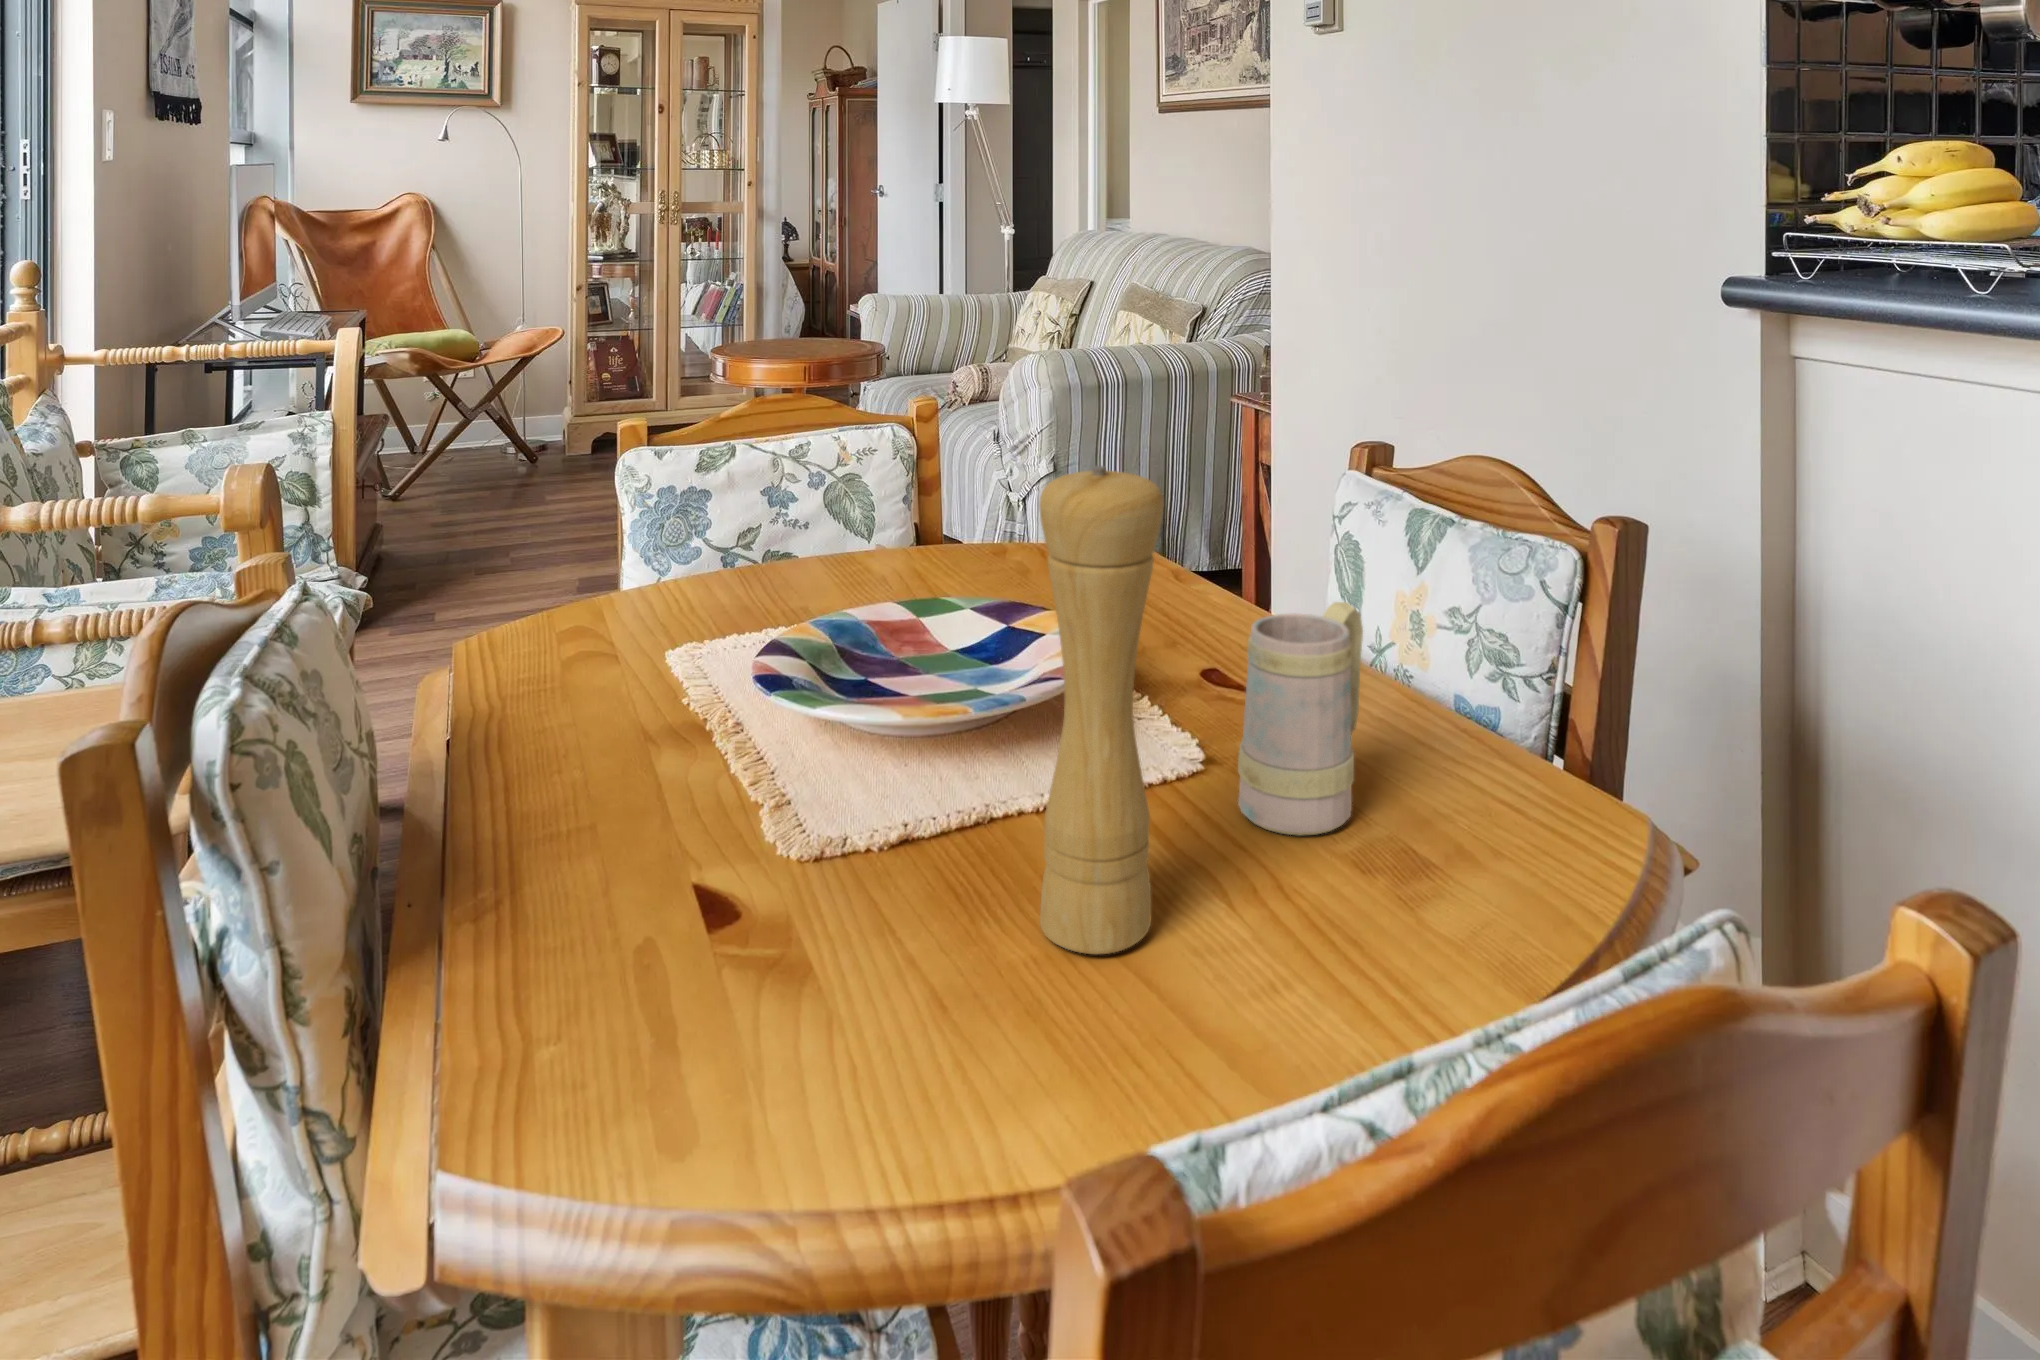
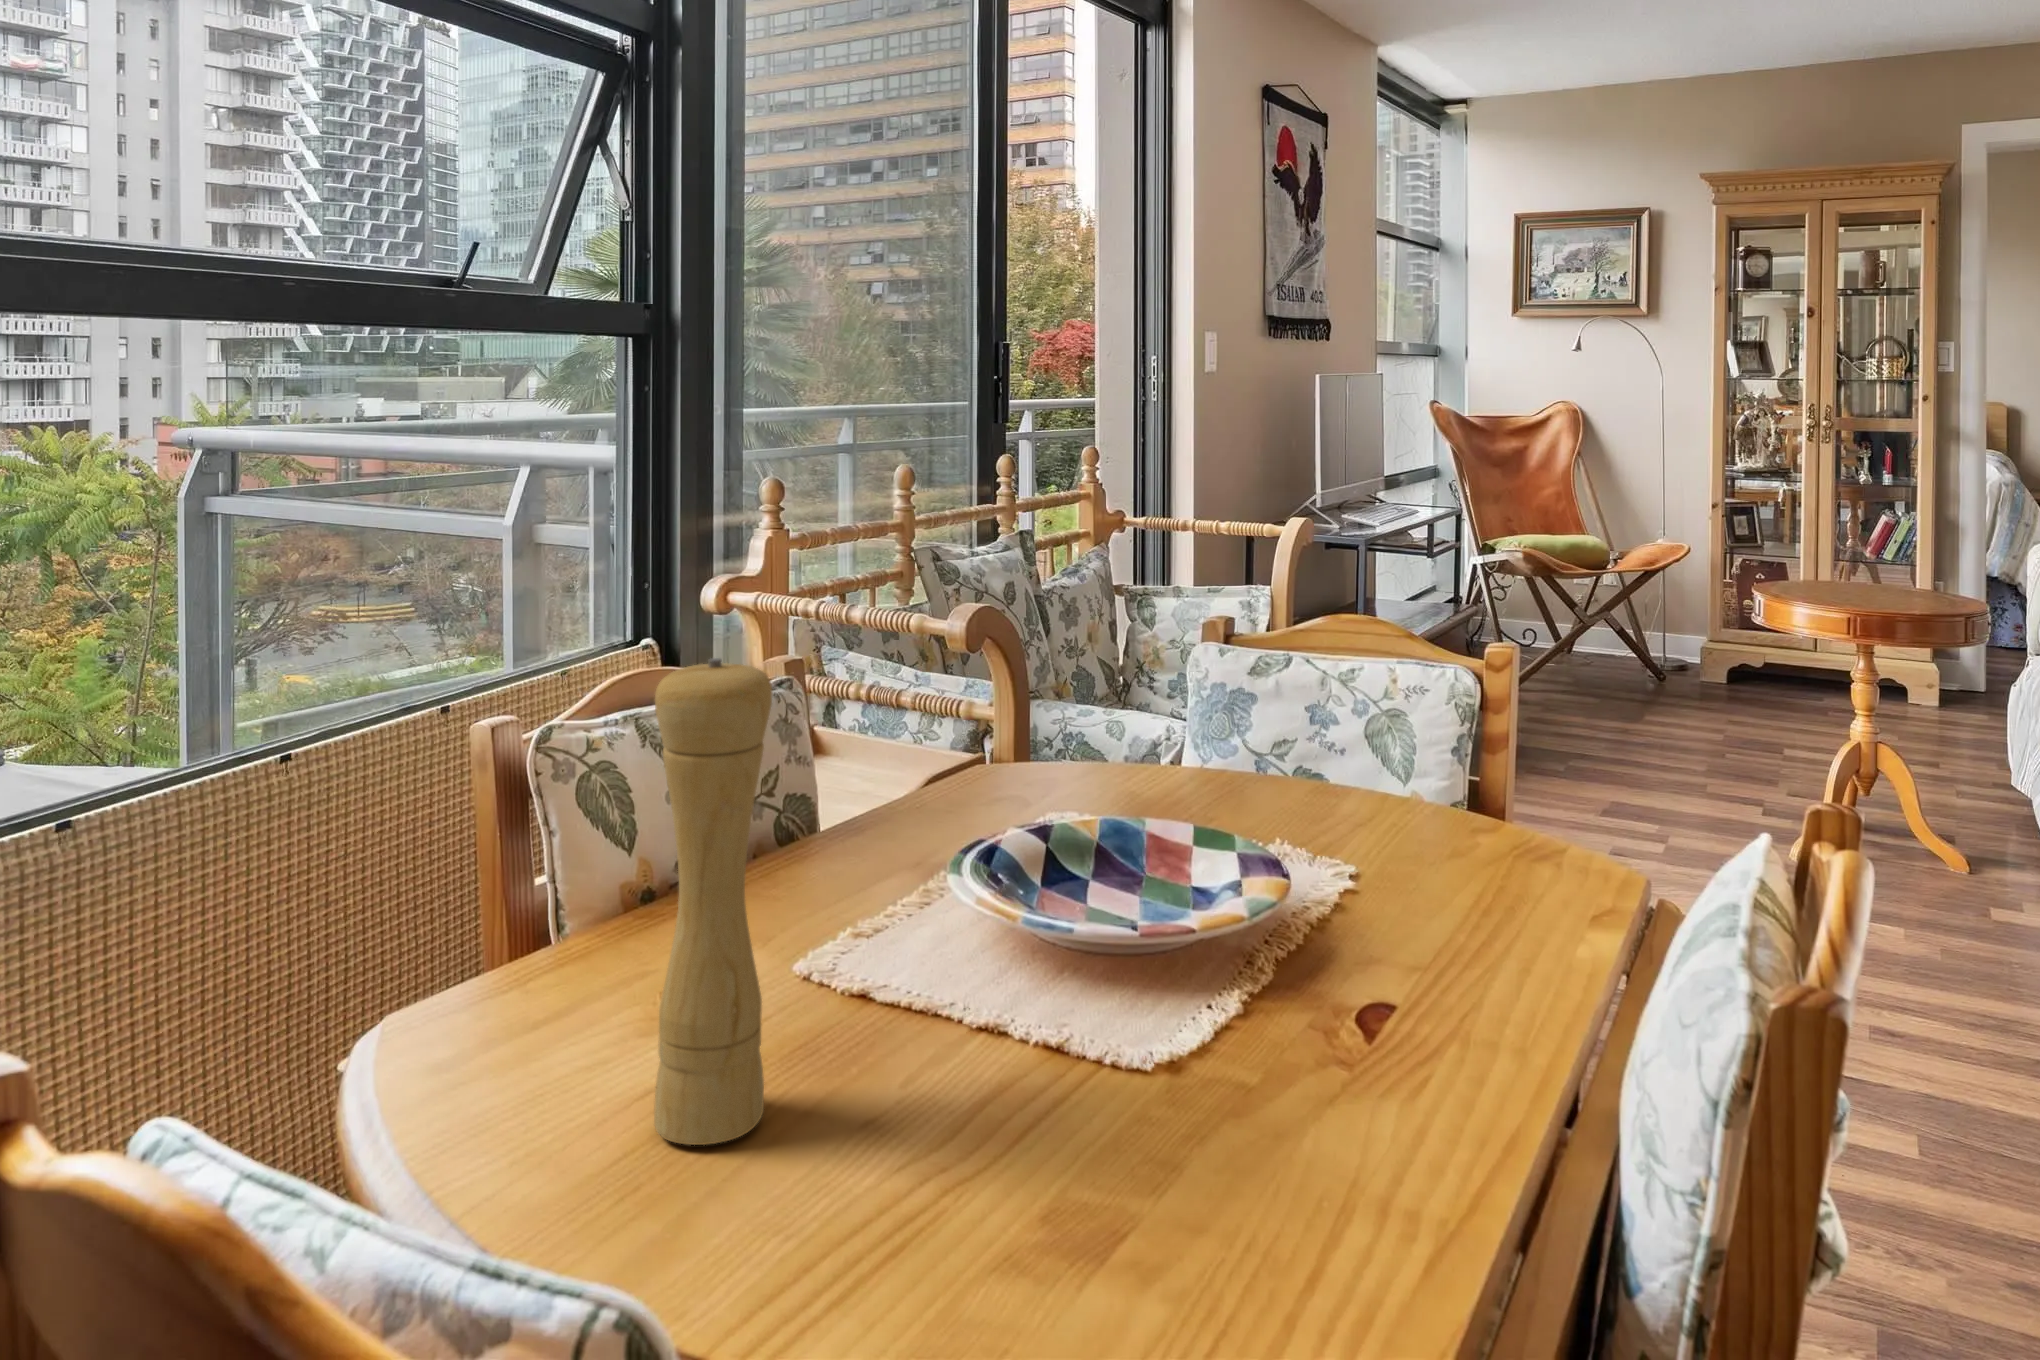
mug: present [1238,602,1363,836] -> none [992,892,1191,1173]

